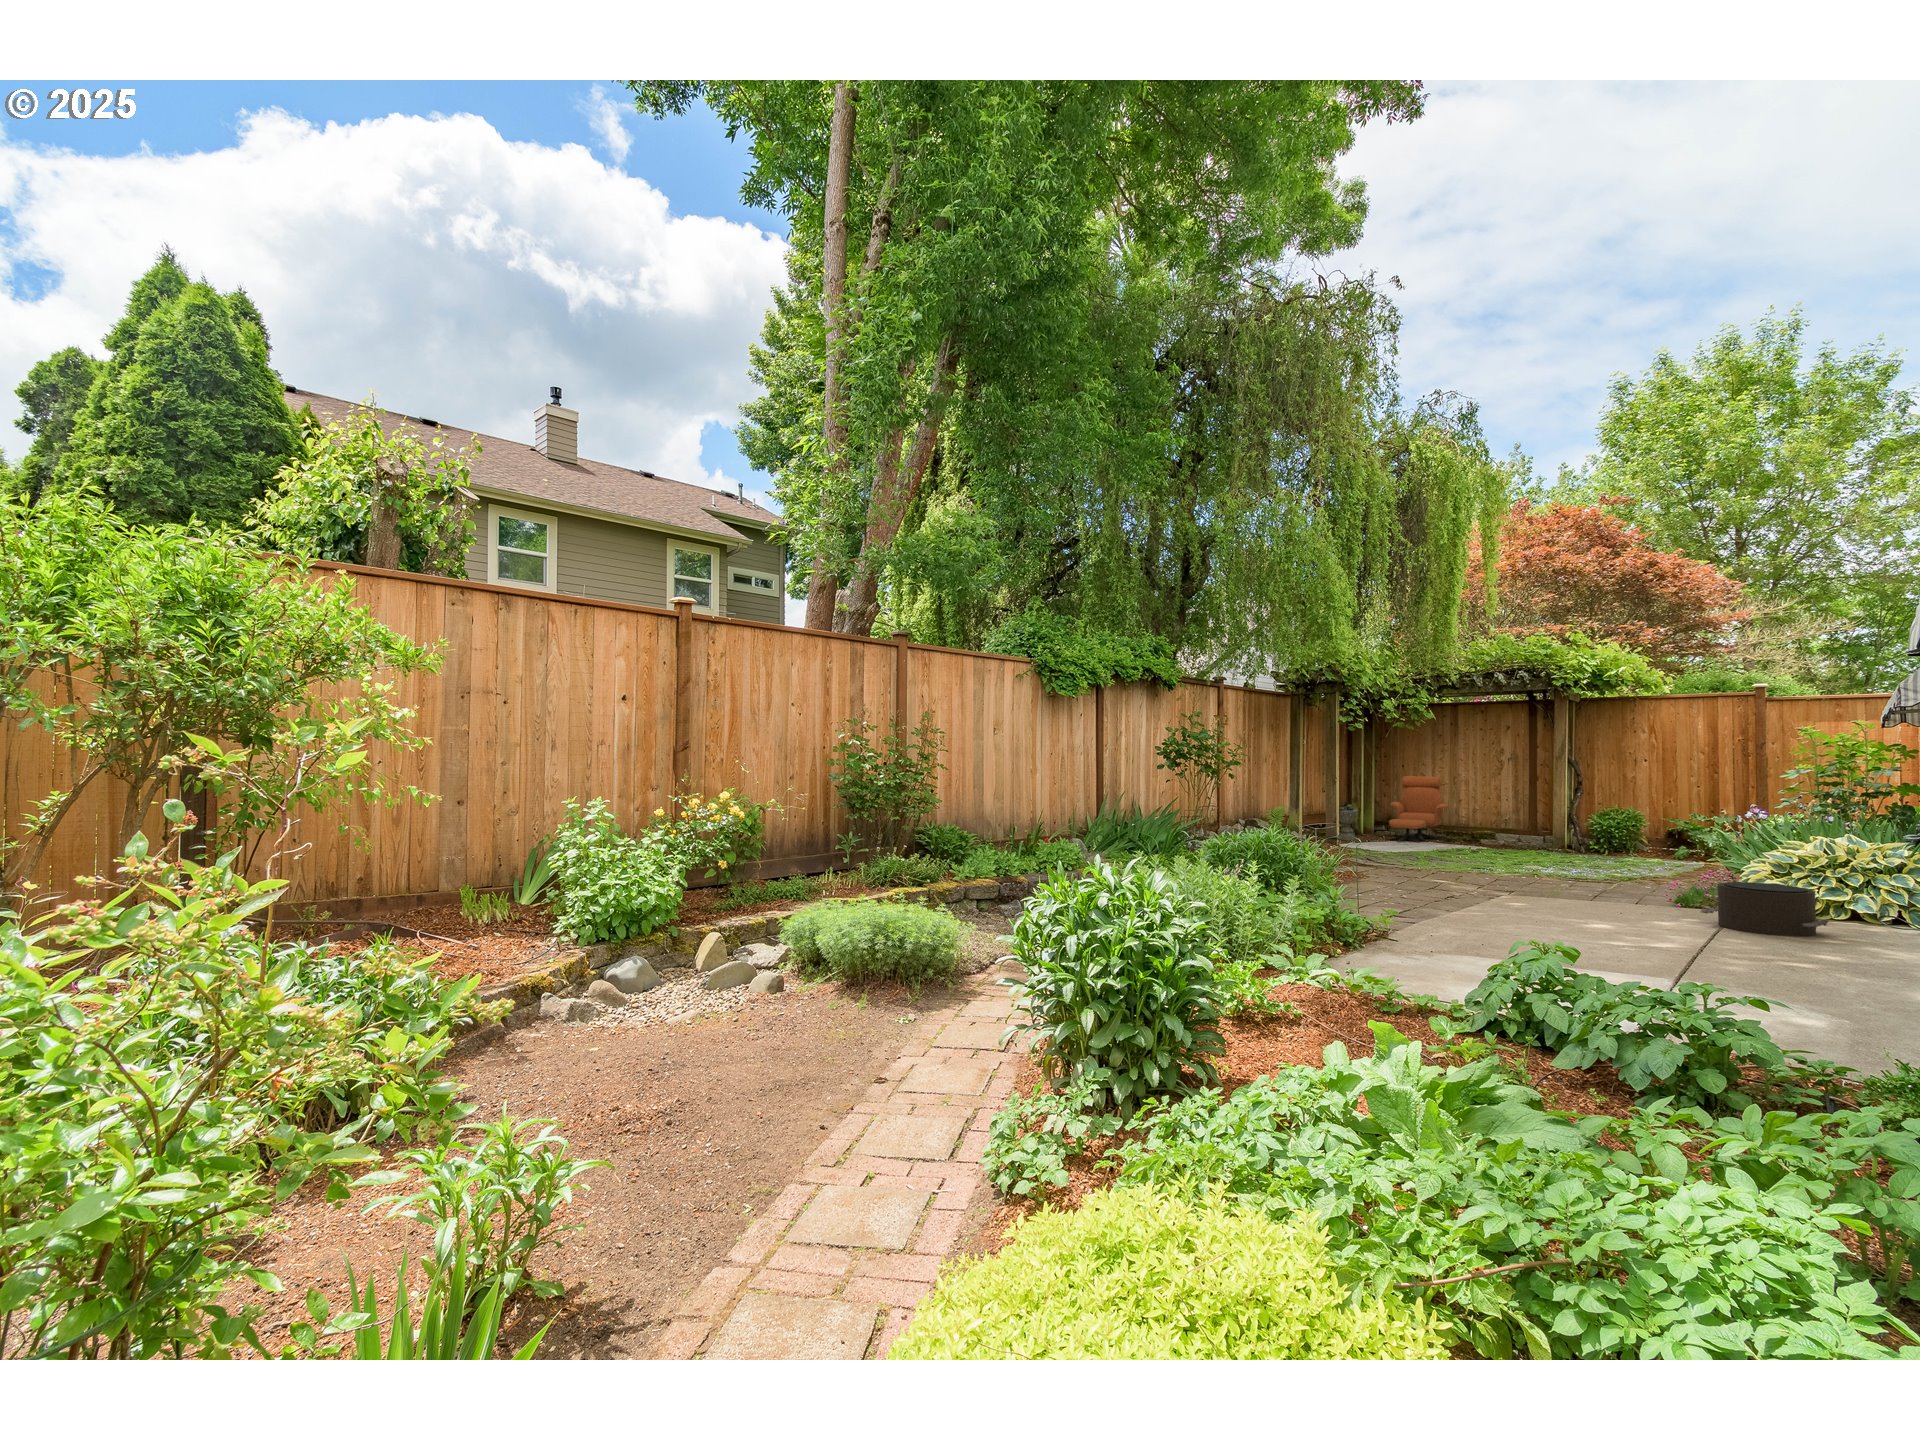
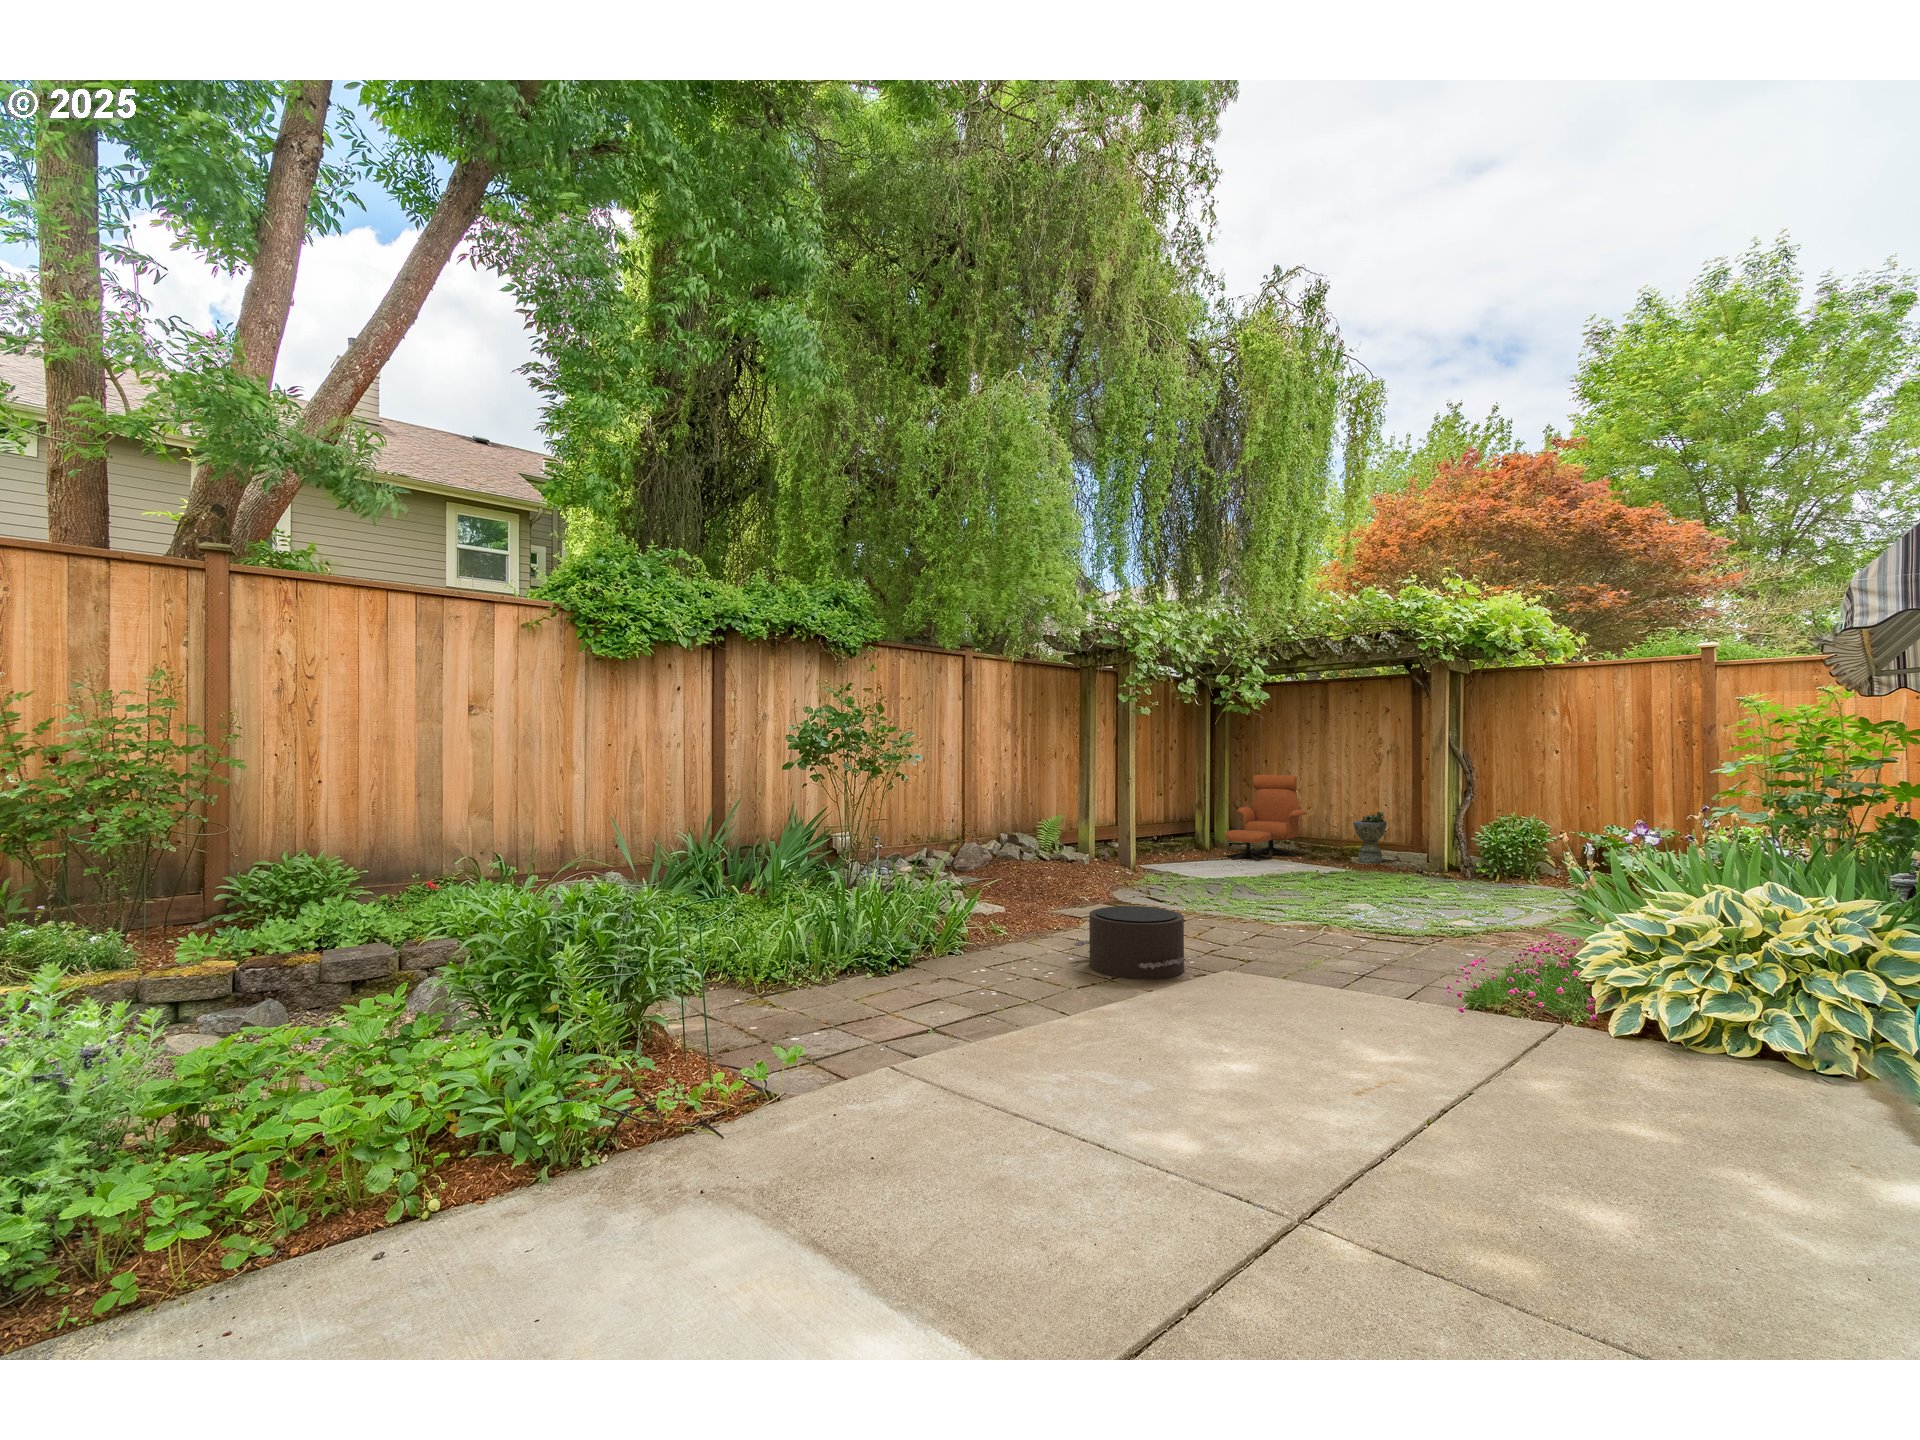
planter: present [1337,802,1358,840] -> present [1353,812,1387,863]
pouf: present [1700,882,1829,936] -> present [1074,906,1187,979]

